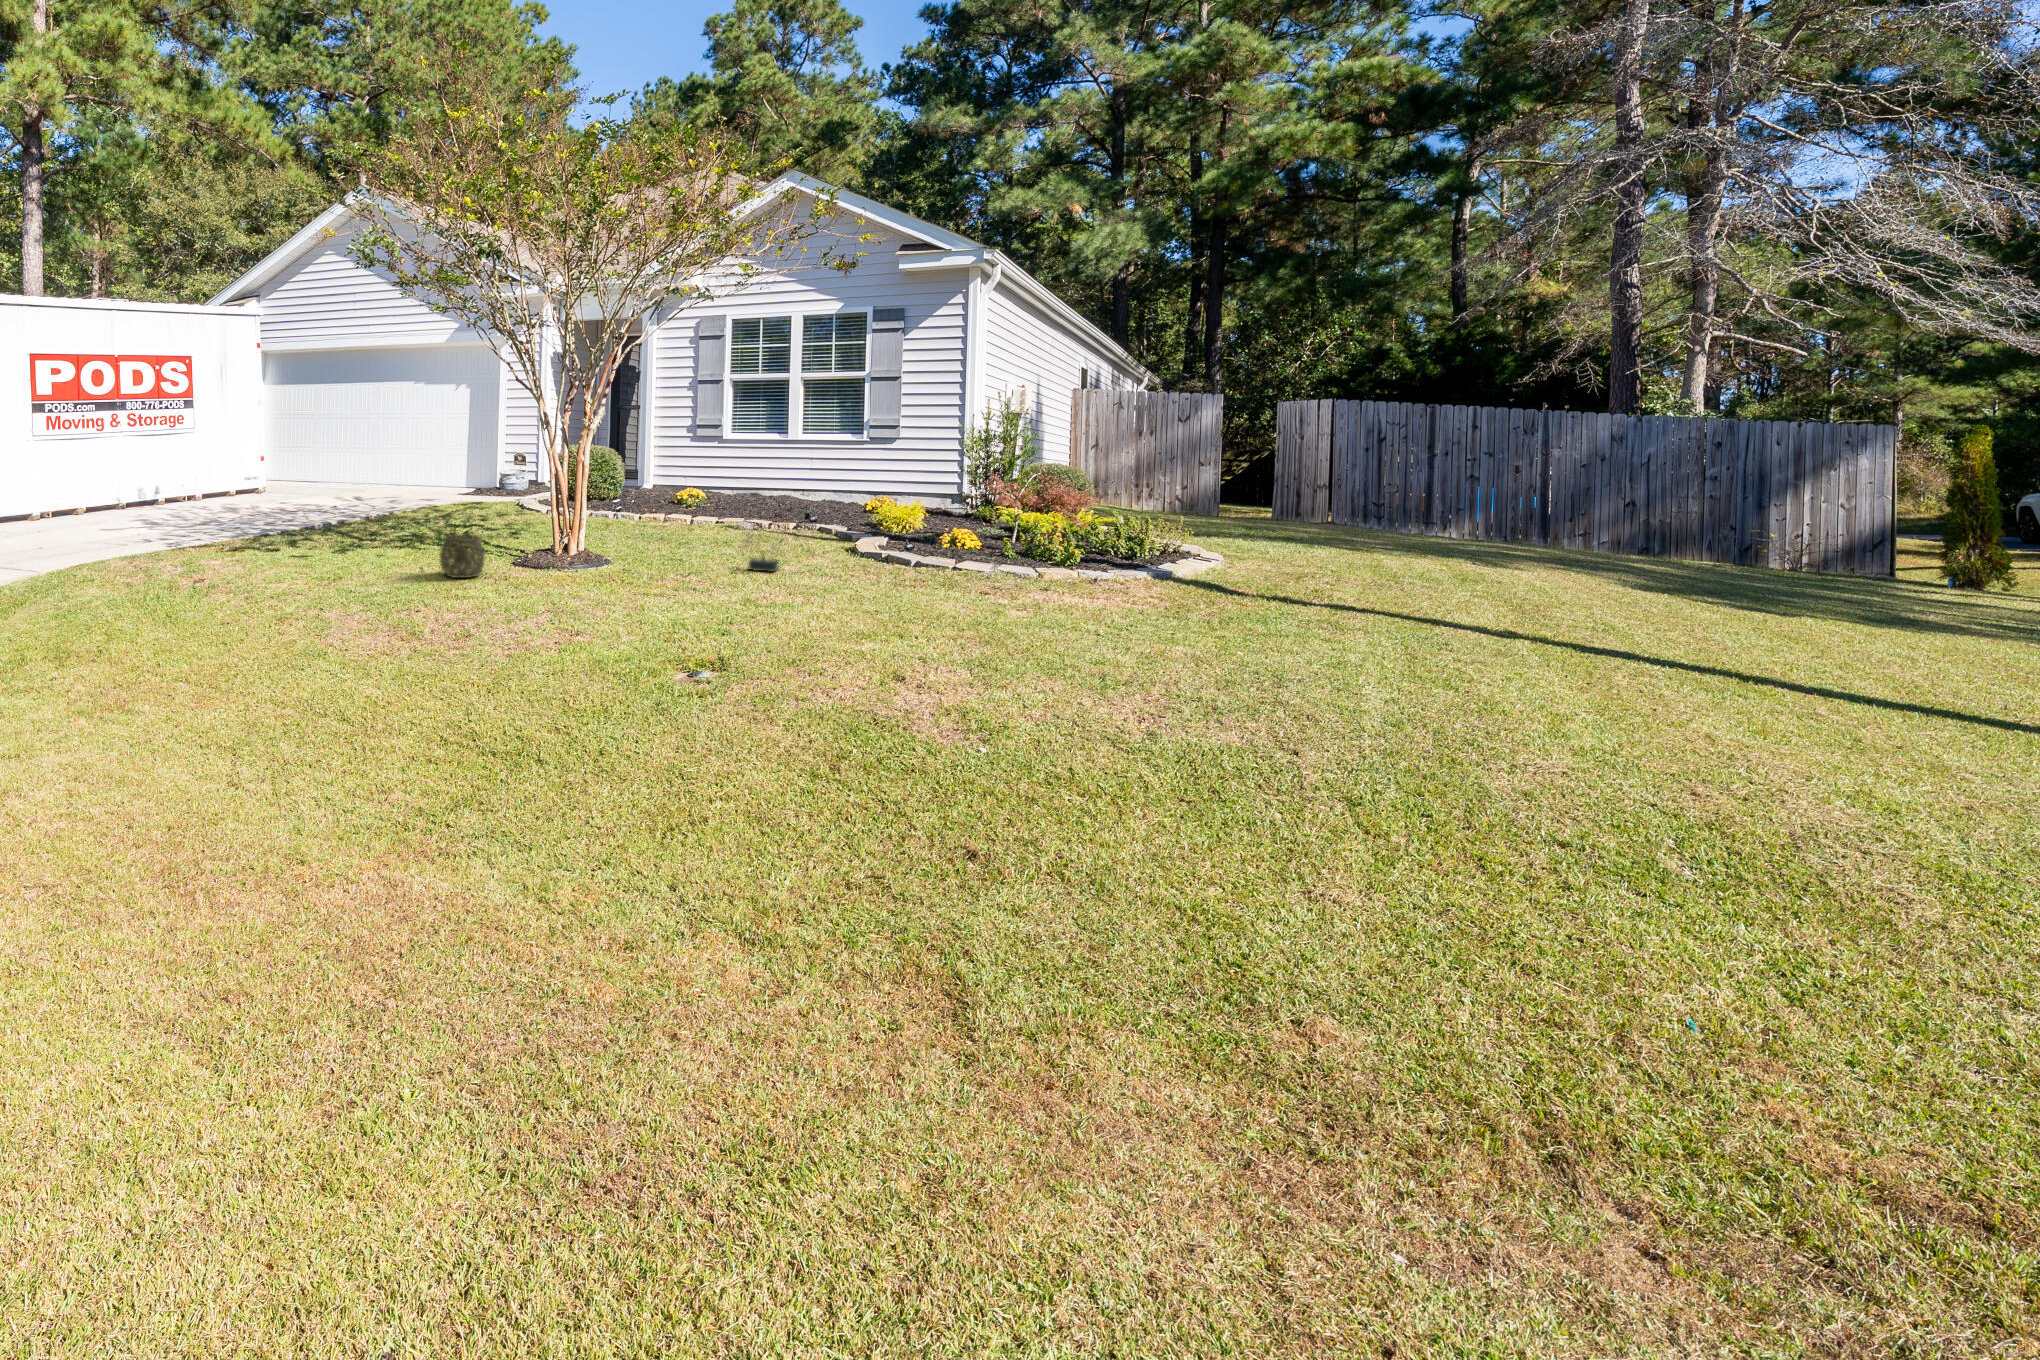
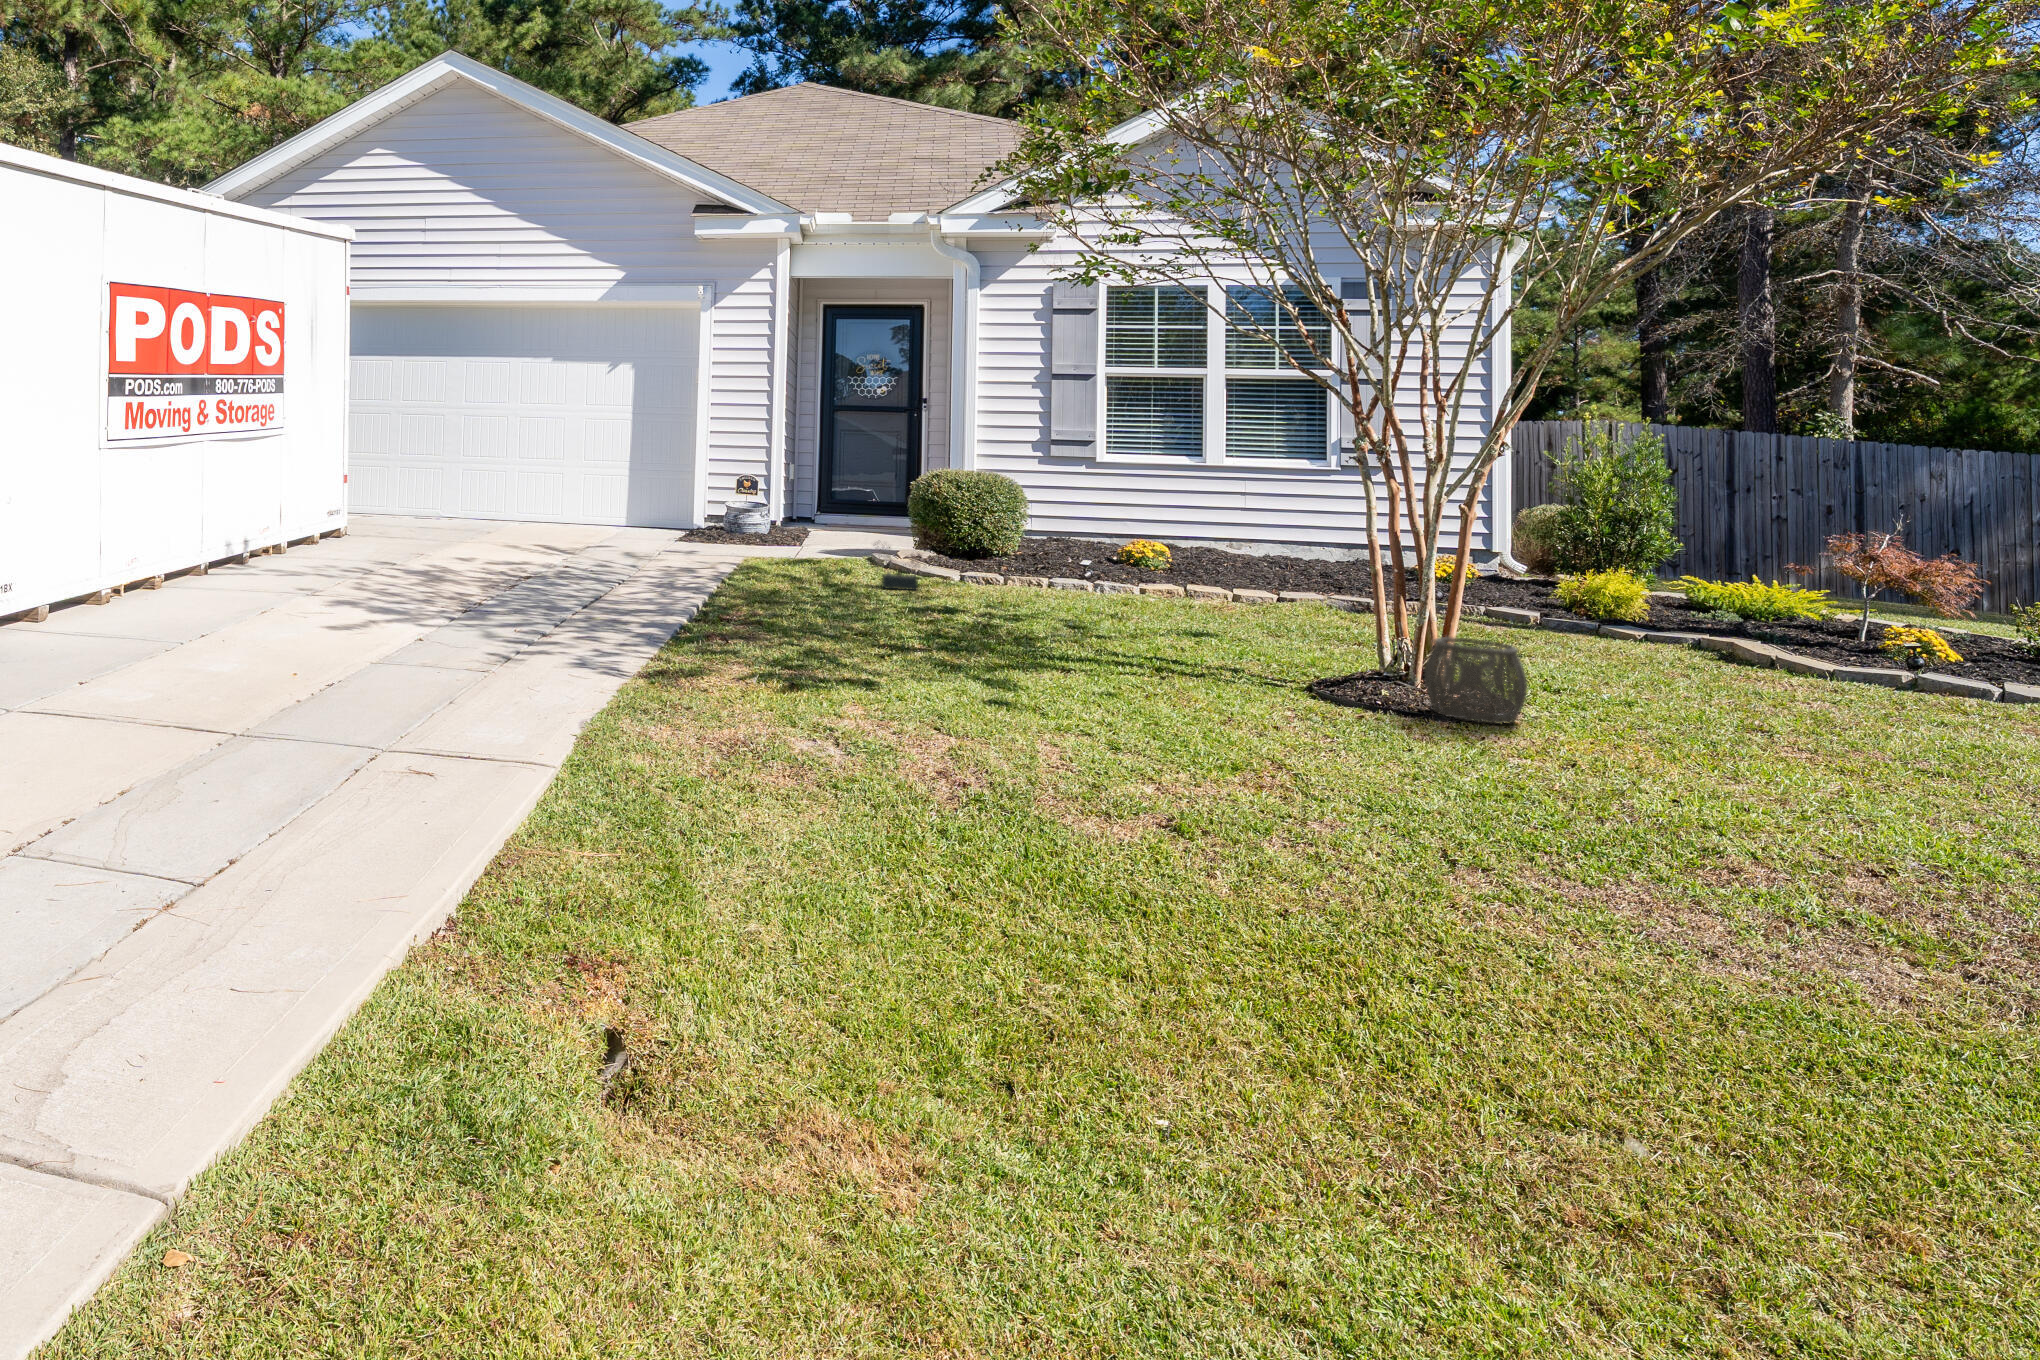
decorative plant: present [741,532,781,572] -> present [868,543,927,590]

